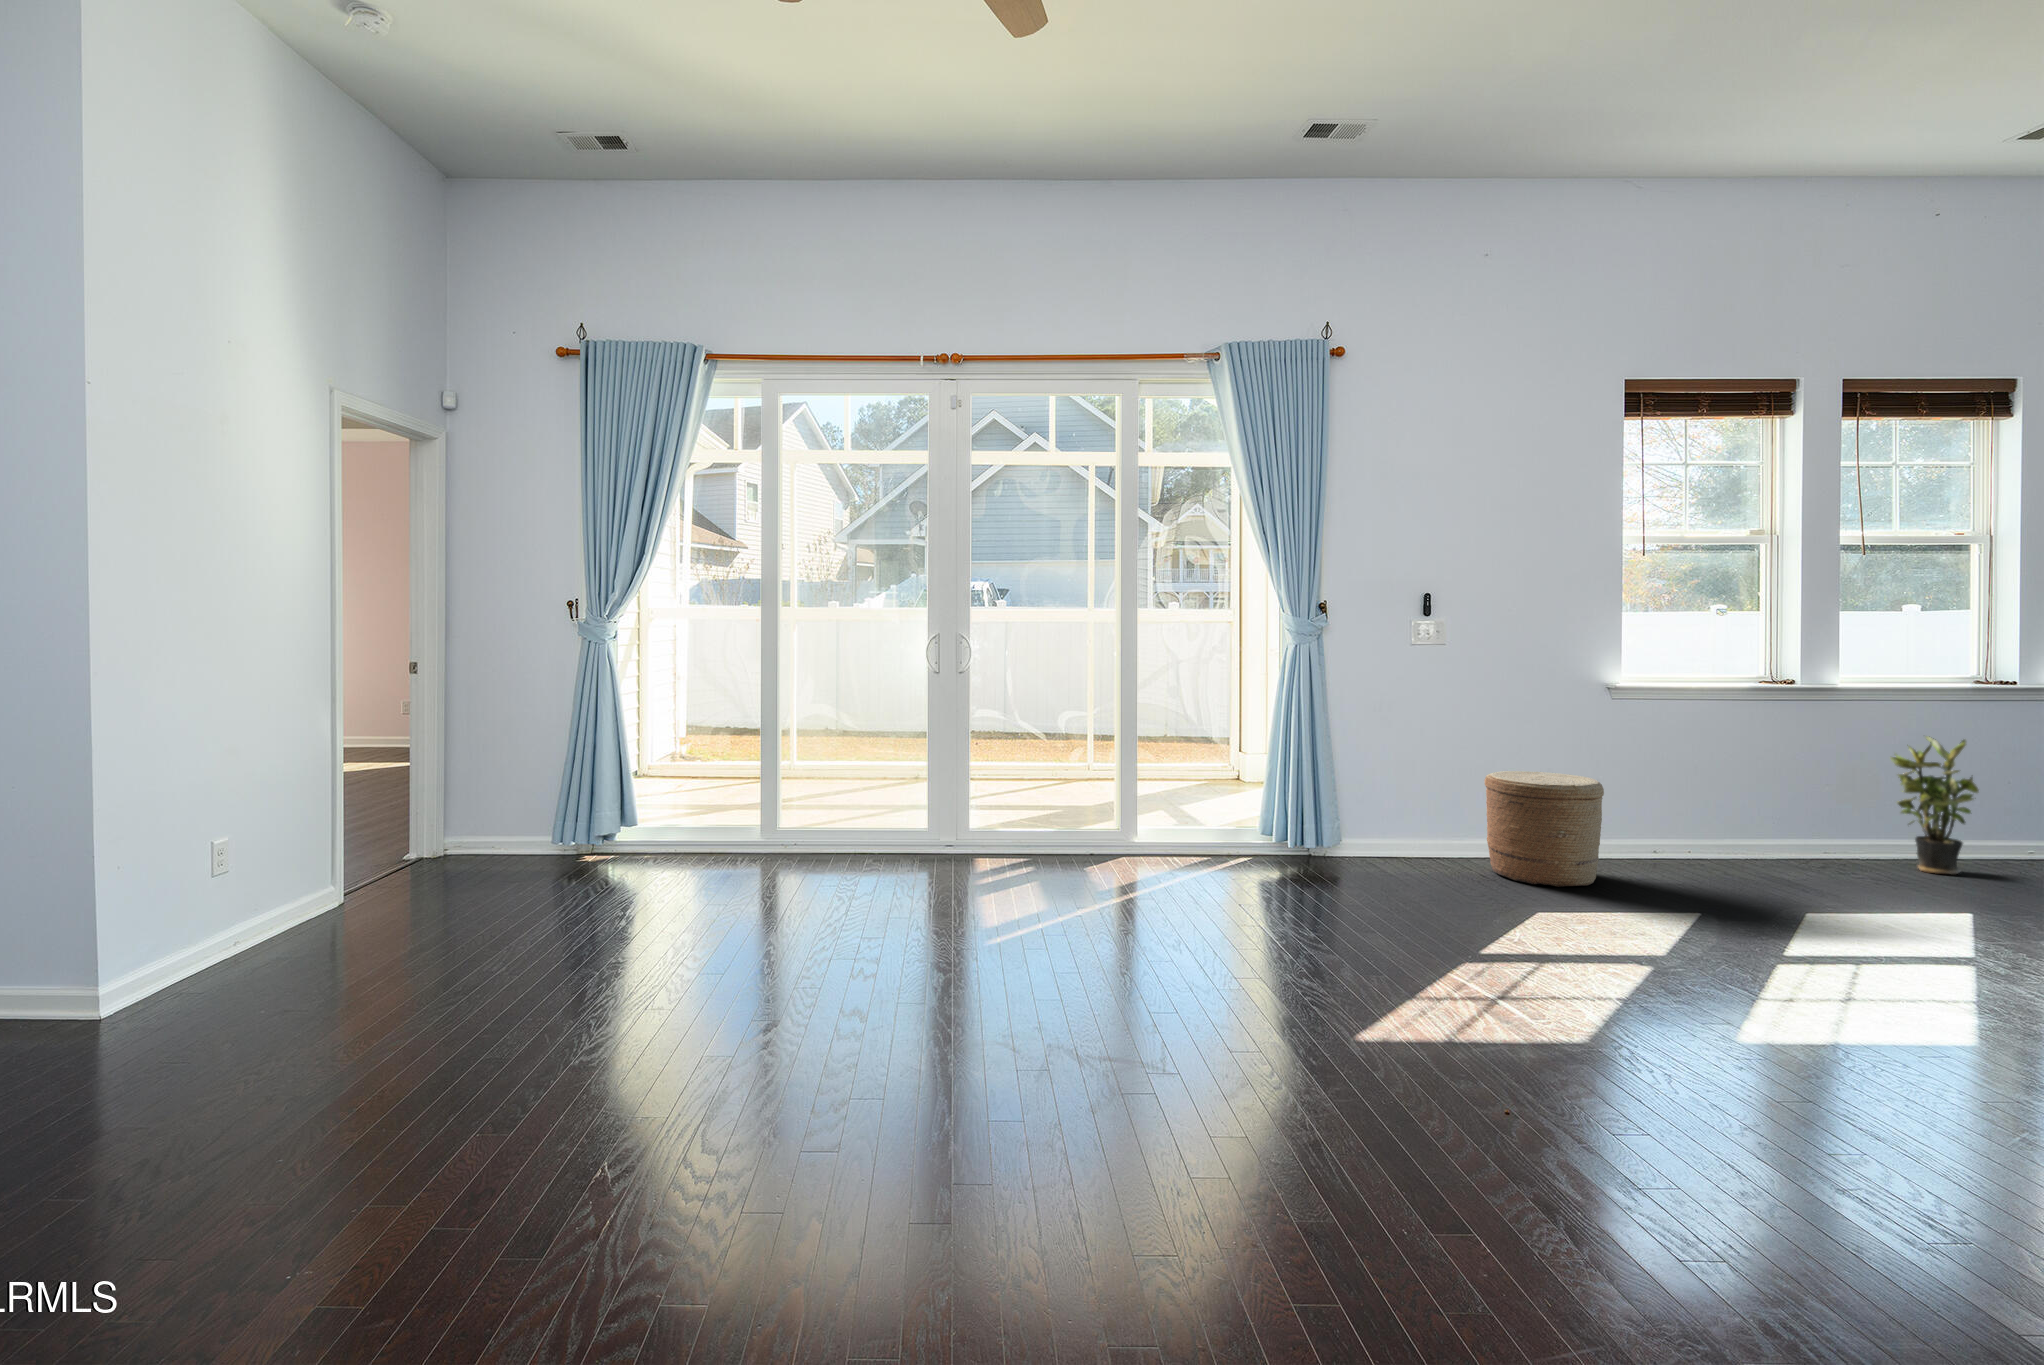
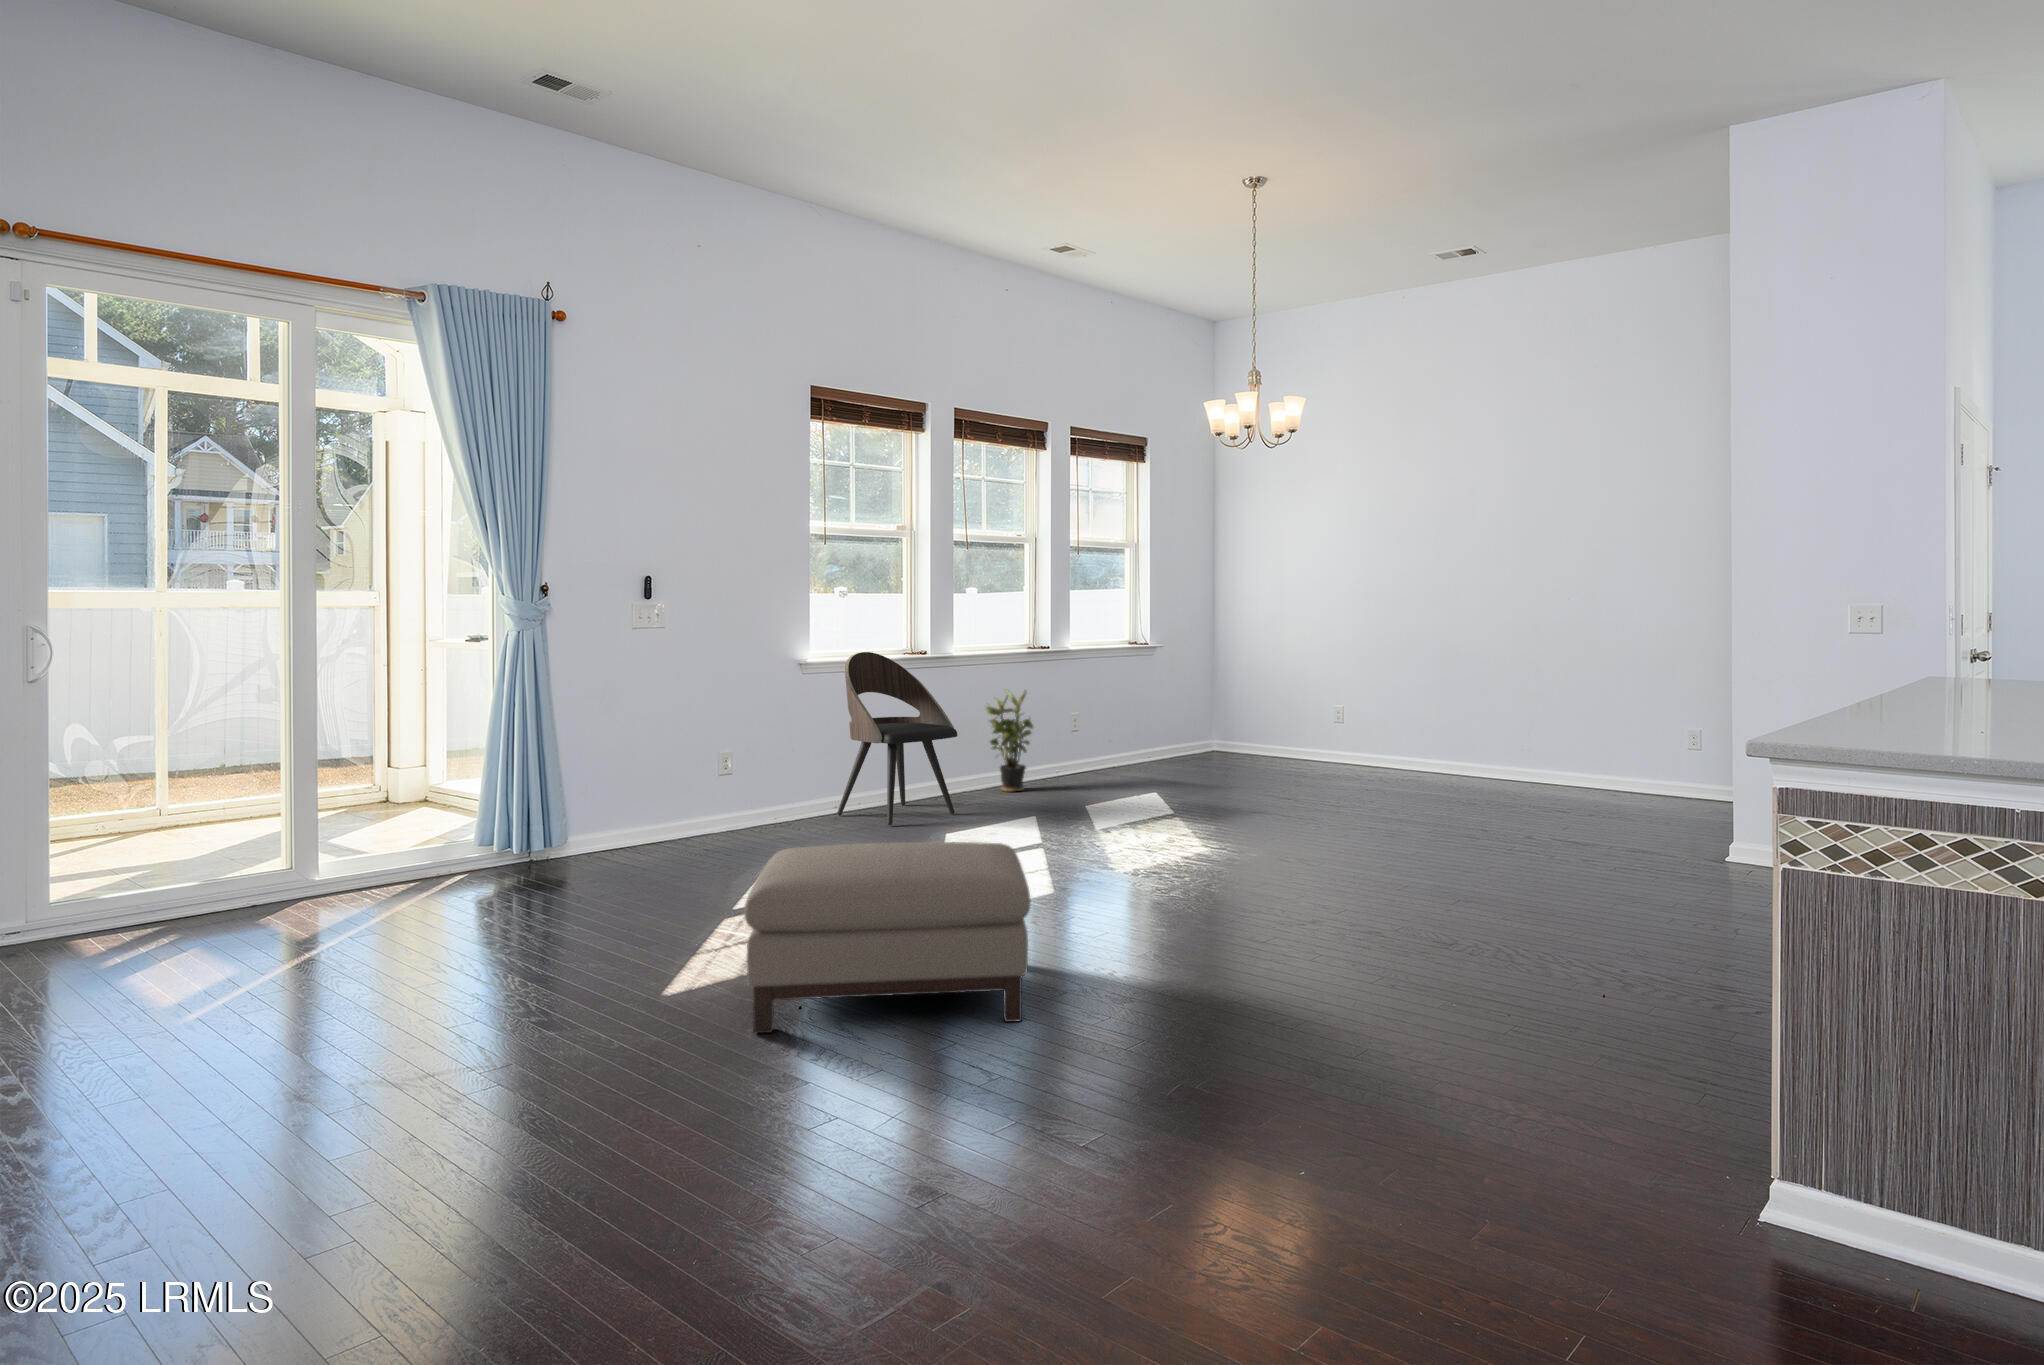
dining chair: none [1652,679,1832,890] -> present [837,652,957,825]
woven basket: present [1485,771,1604,887] -> none [706,743,806,846]
ottoman: none [1426,906,1861,1235] -> present [744,842,1031,1033]

